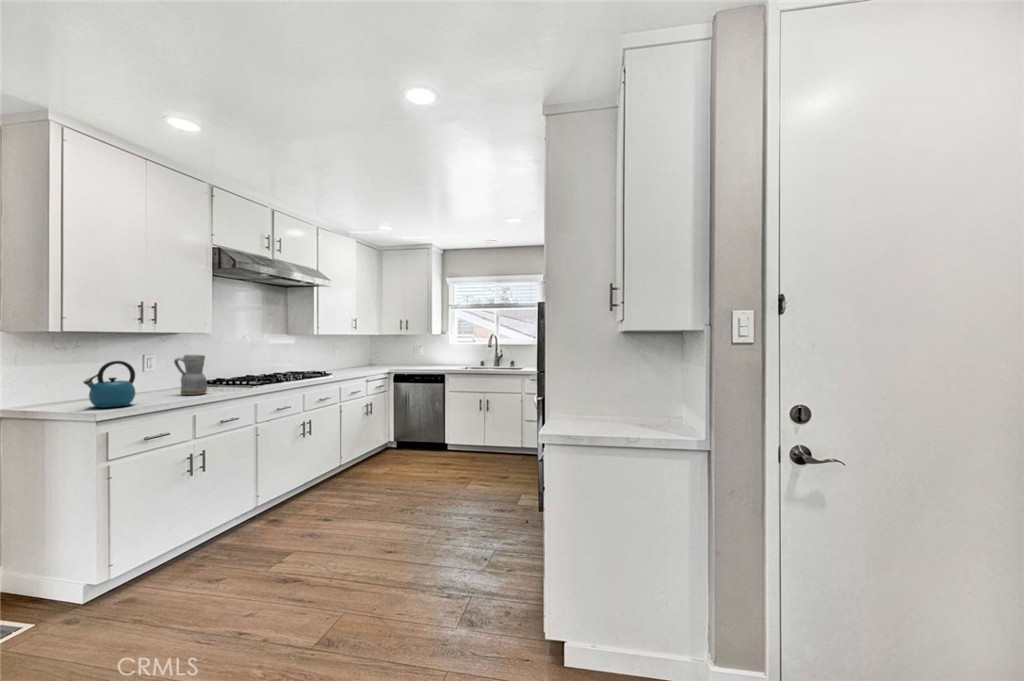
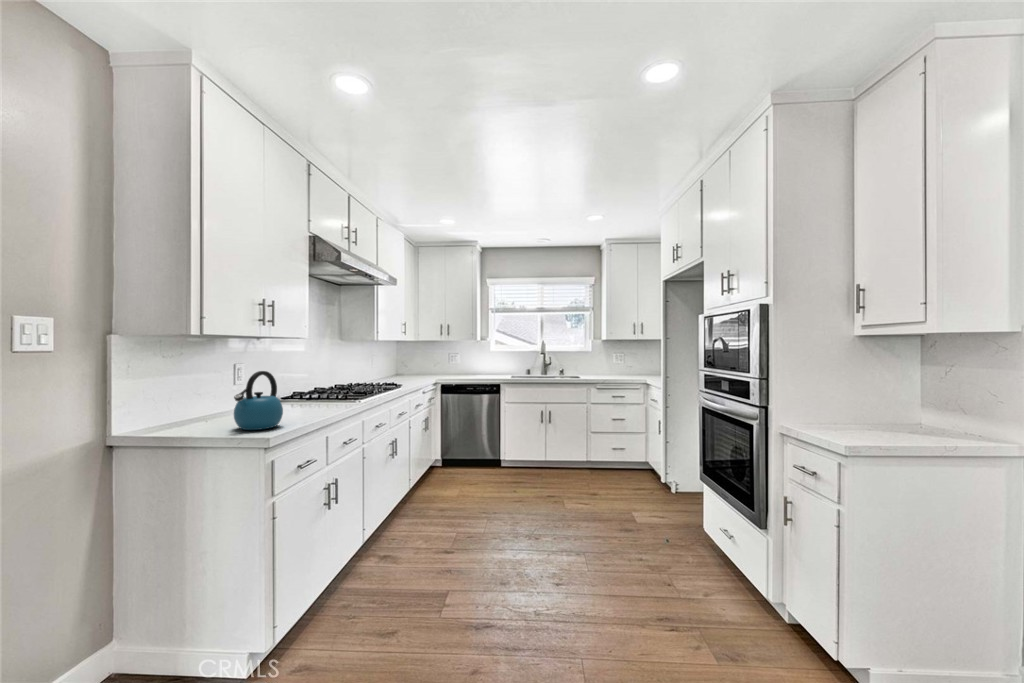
ceramic pitcher: present [174,355,207,395] -> none [292,363,328,412]

